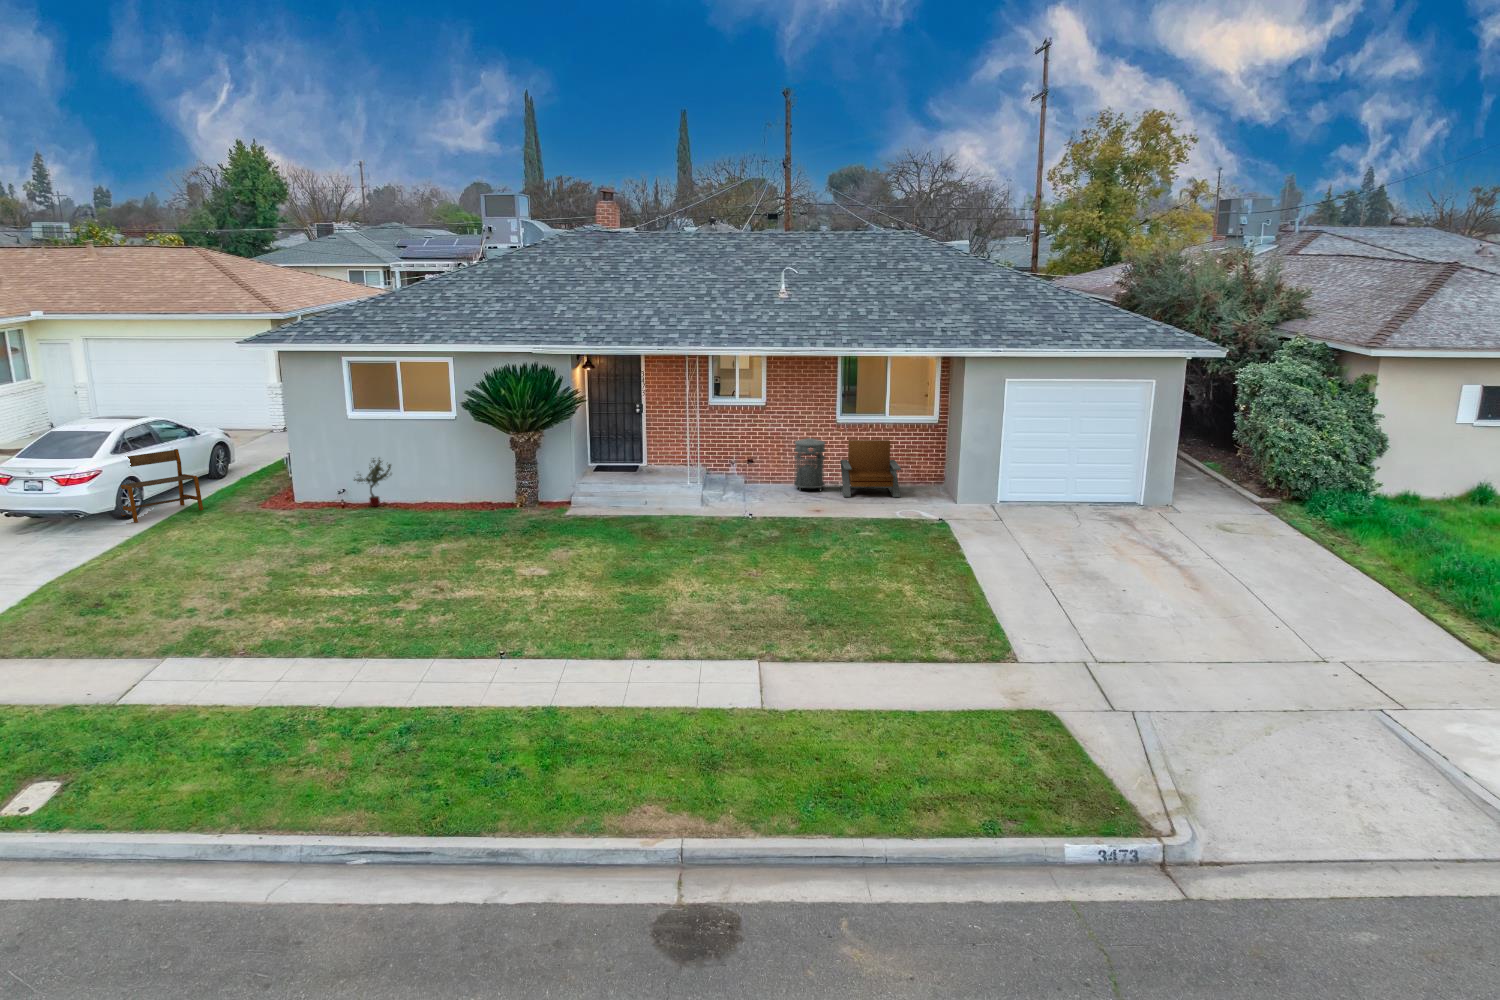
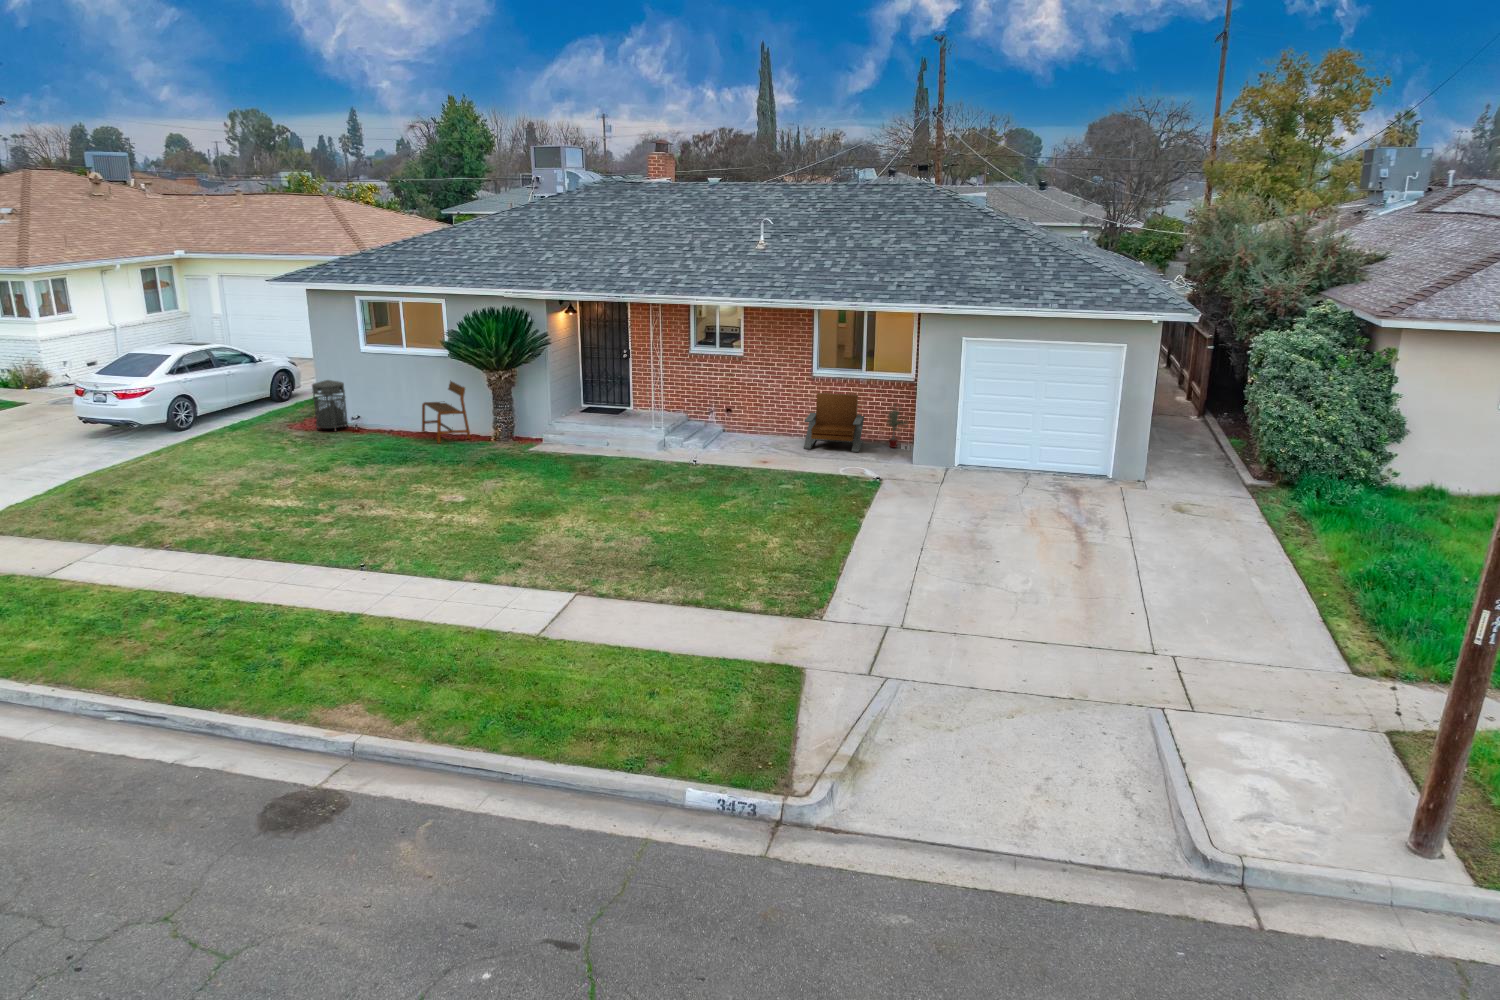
trash can: present [794,438,825,490] -> present [312,380,348,430]
bench: present [121,449,203,522] -> present [422,381,471,443]
potted tree: present [354,458,391,507] -> present [887,405,908,448]

